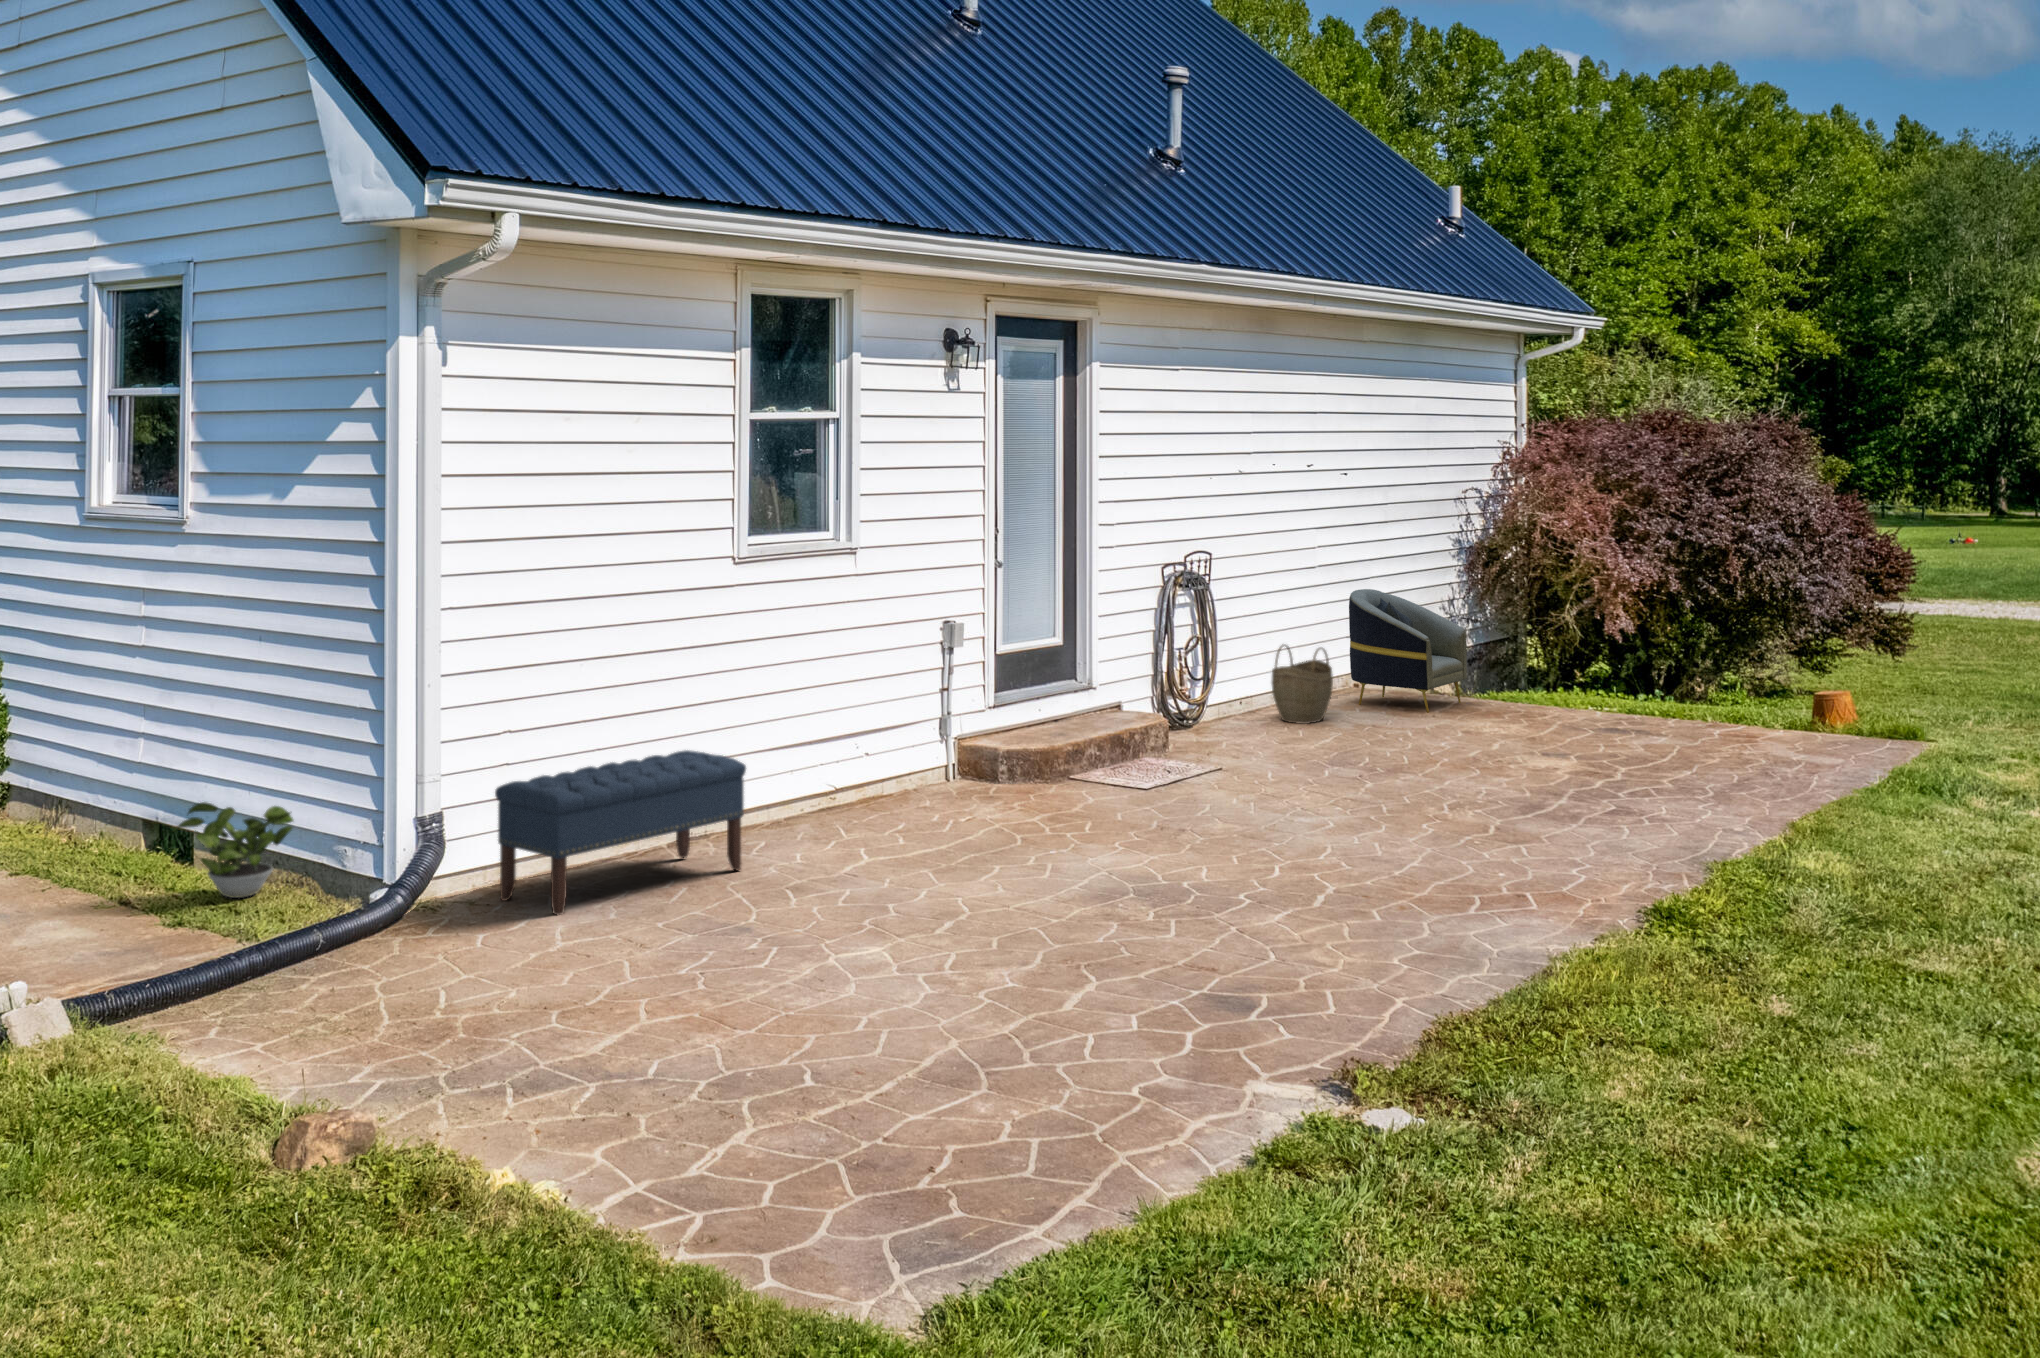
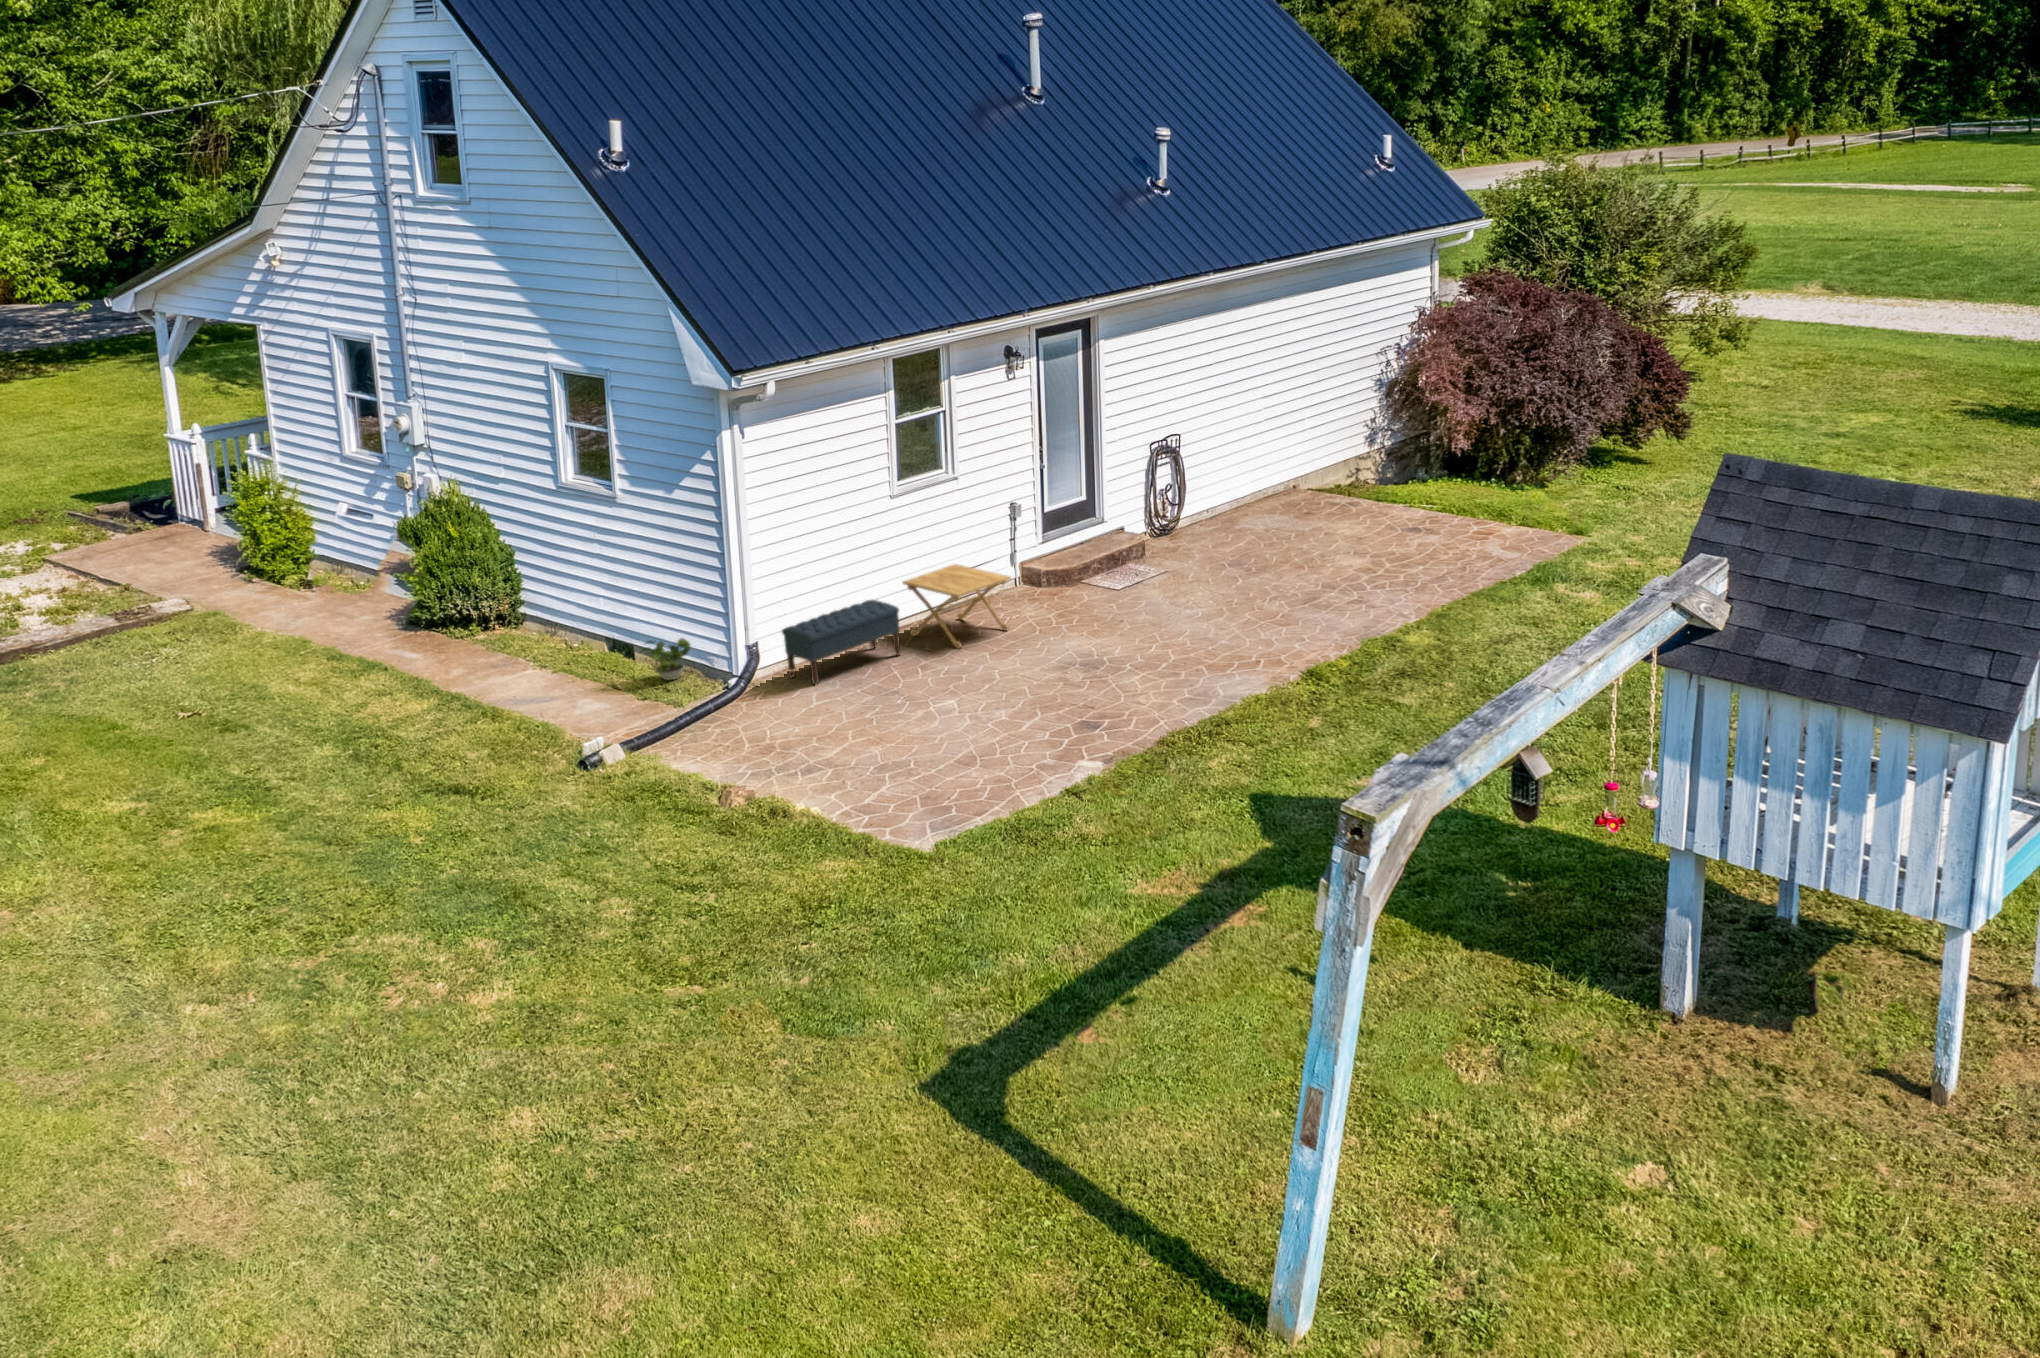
armchair: present [1349,589,1467,713] -> none [1285,432,1356,512]
woven basket: present [1272,644,1333,724] -> none [1226,478,1263,525]
side table: none [748,708,968,864] -> present [903,564,1011,648]

